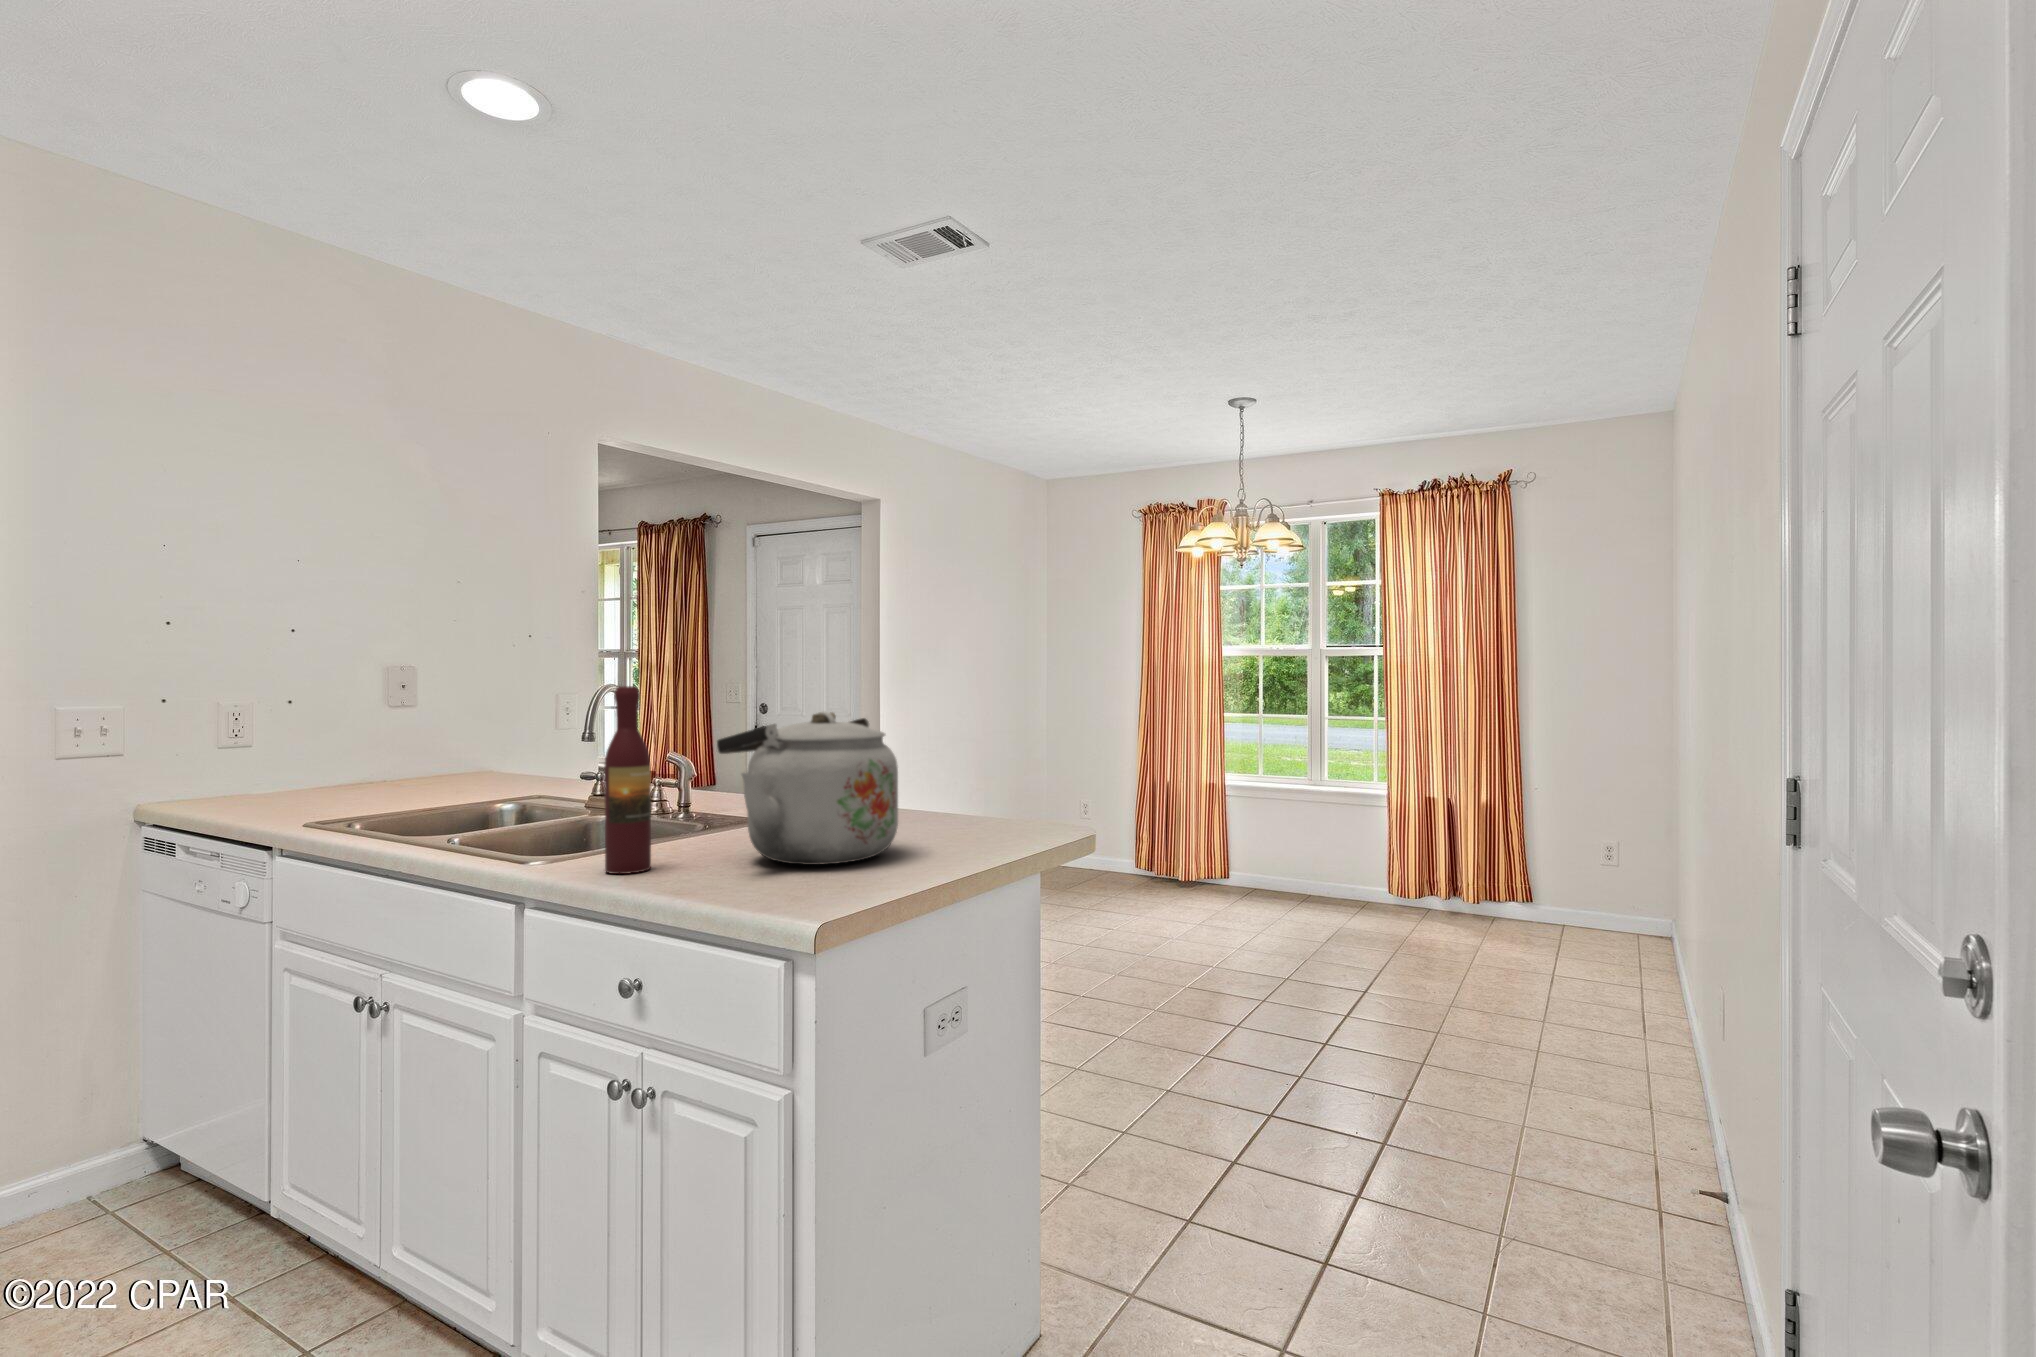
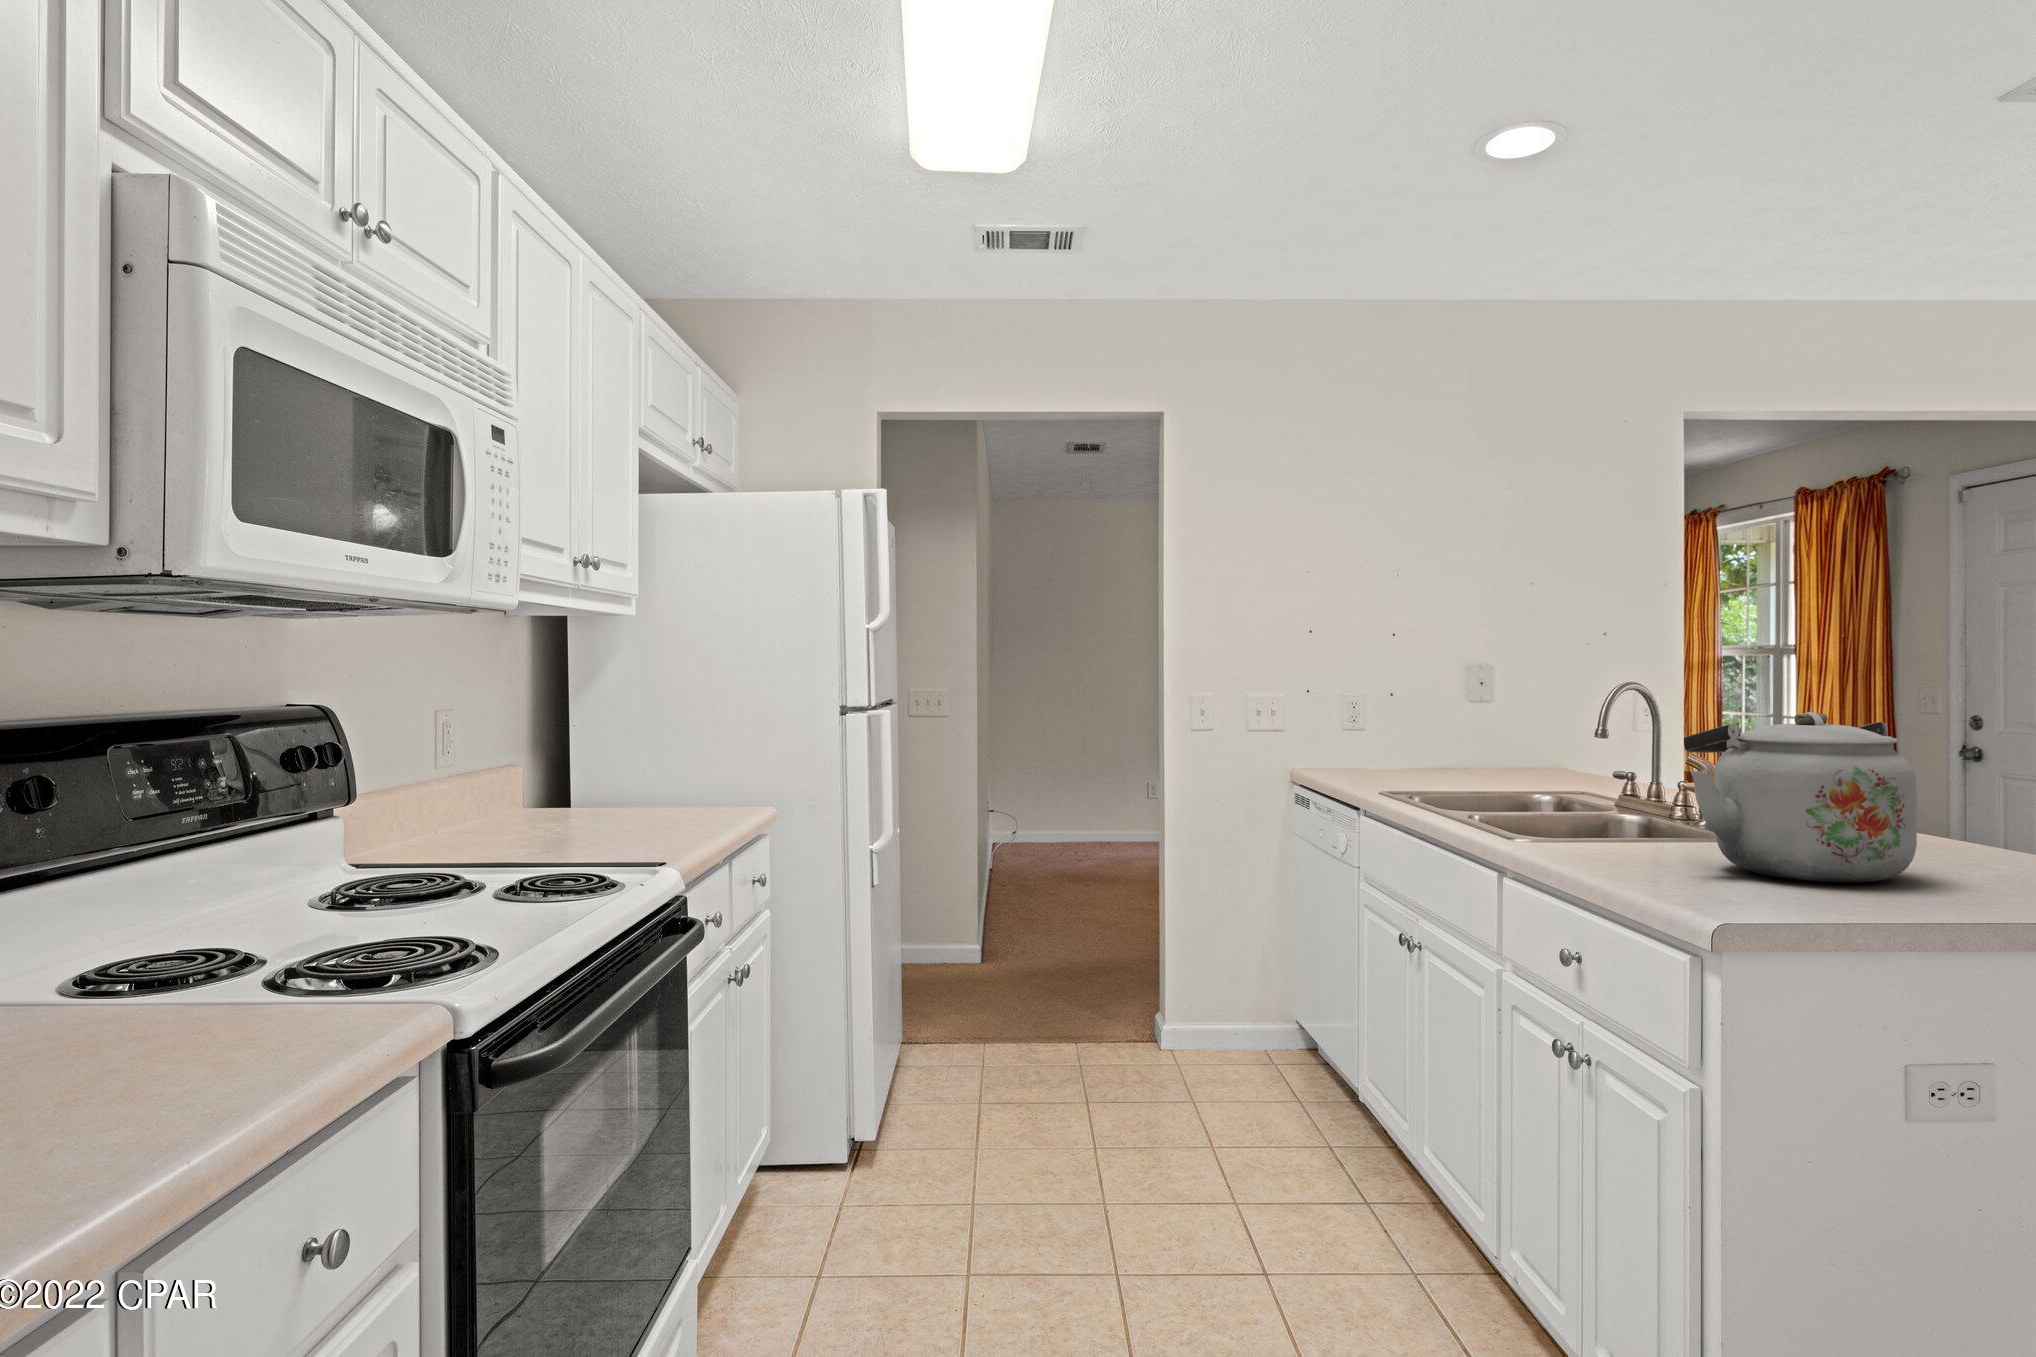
wine bottle: present [604,686,651,874] -> none [1568,682,1614,859]

